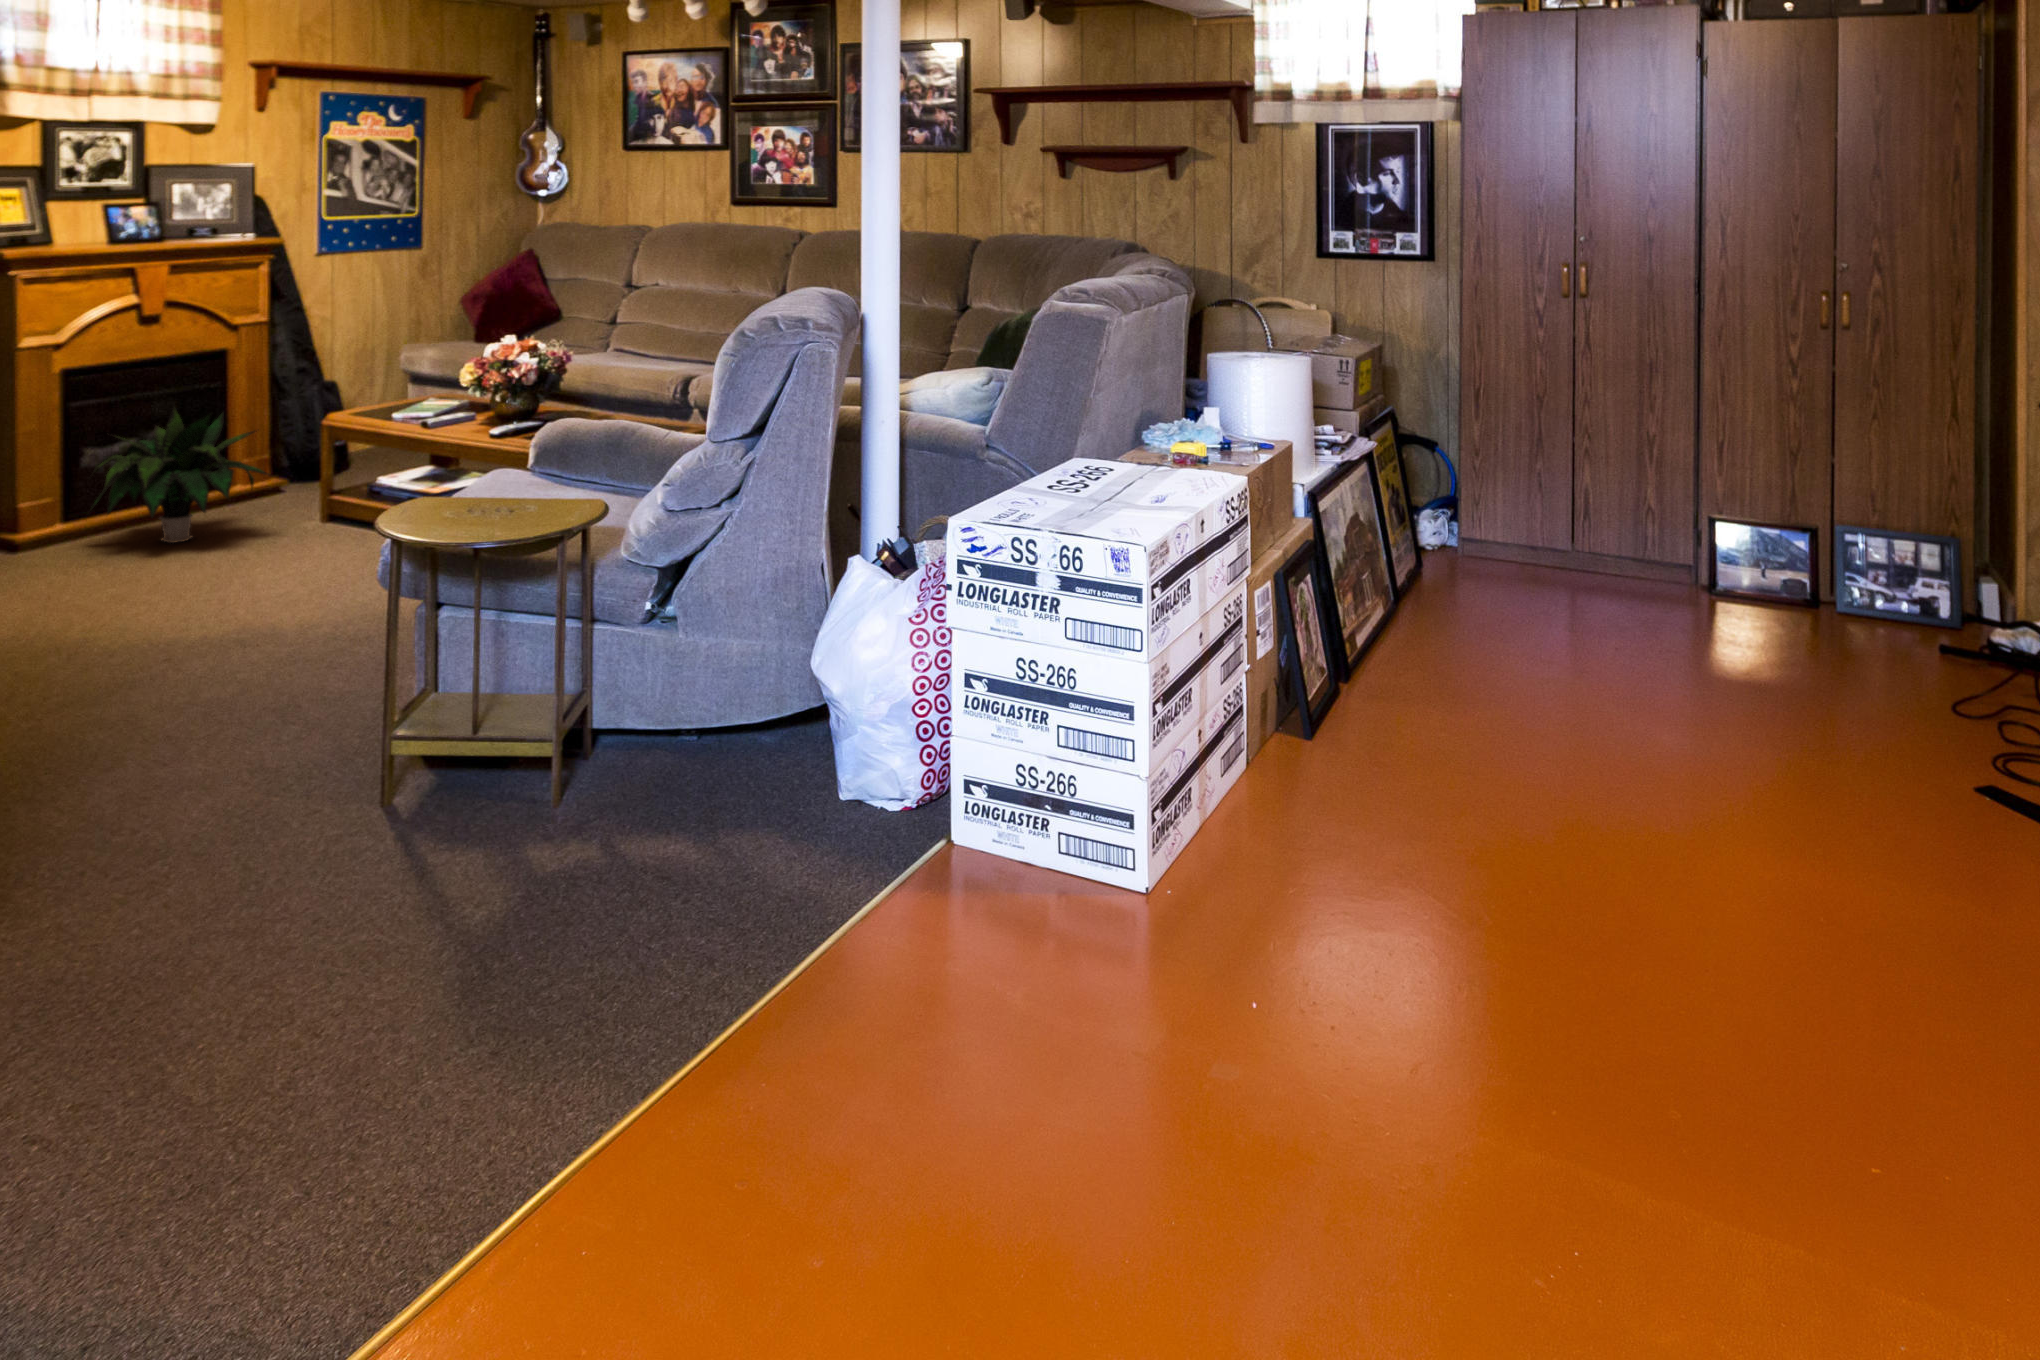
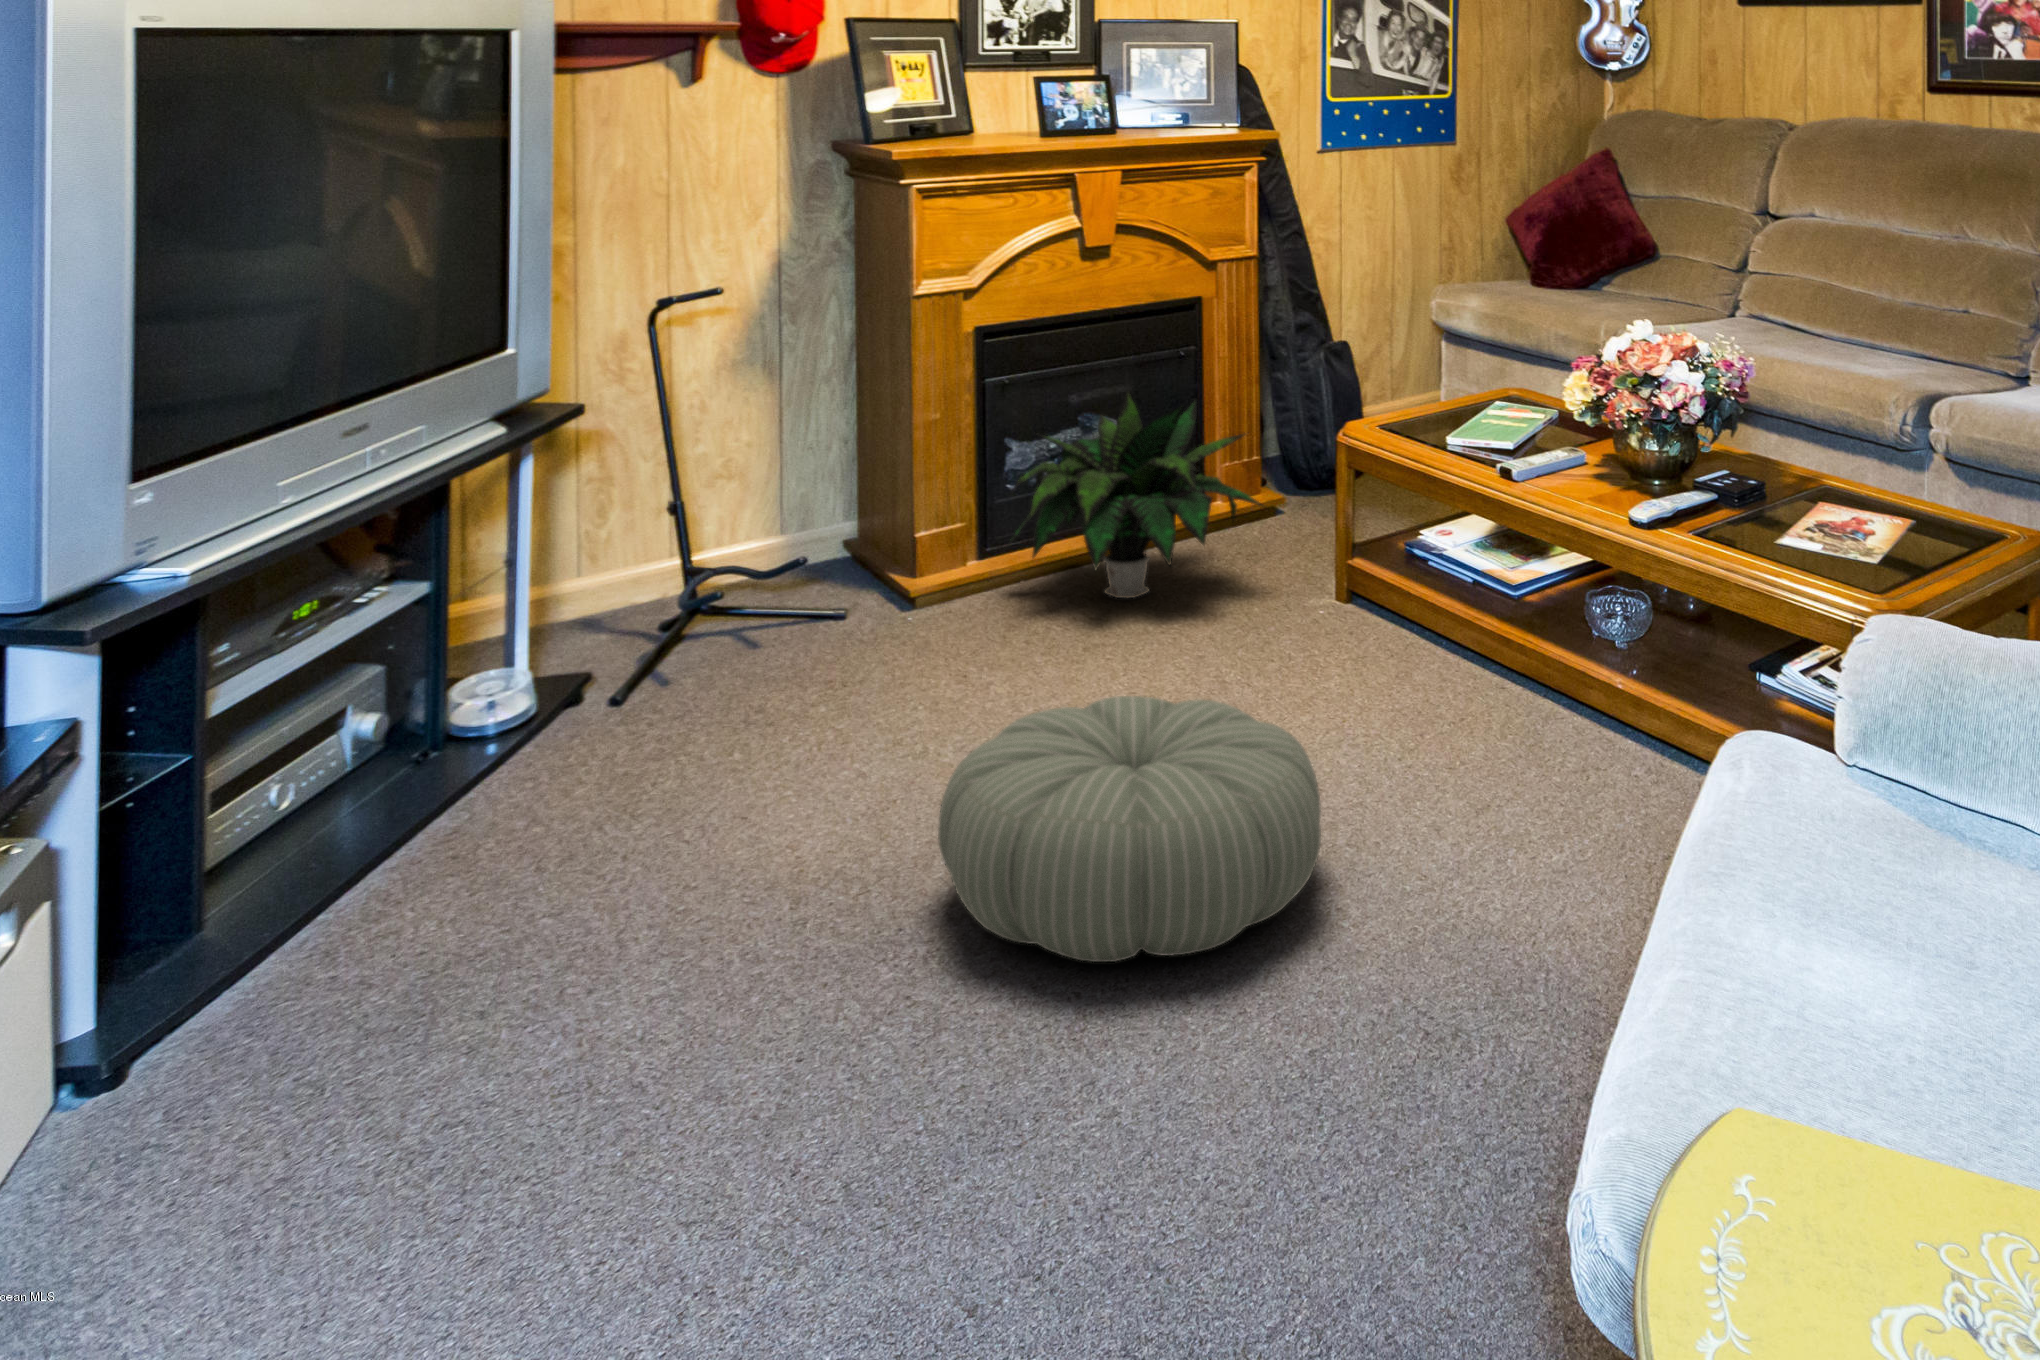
pouf: none [48,553,284,679] -> present [938,696,1321,962]

